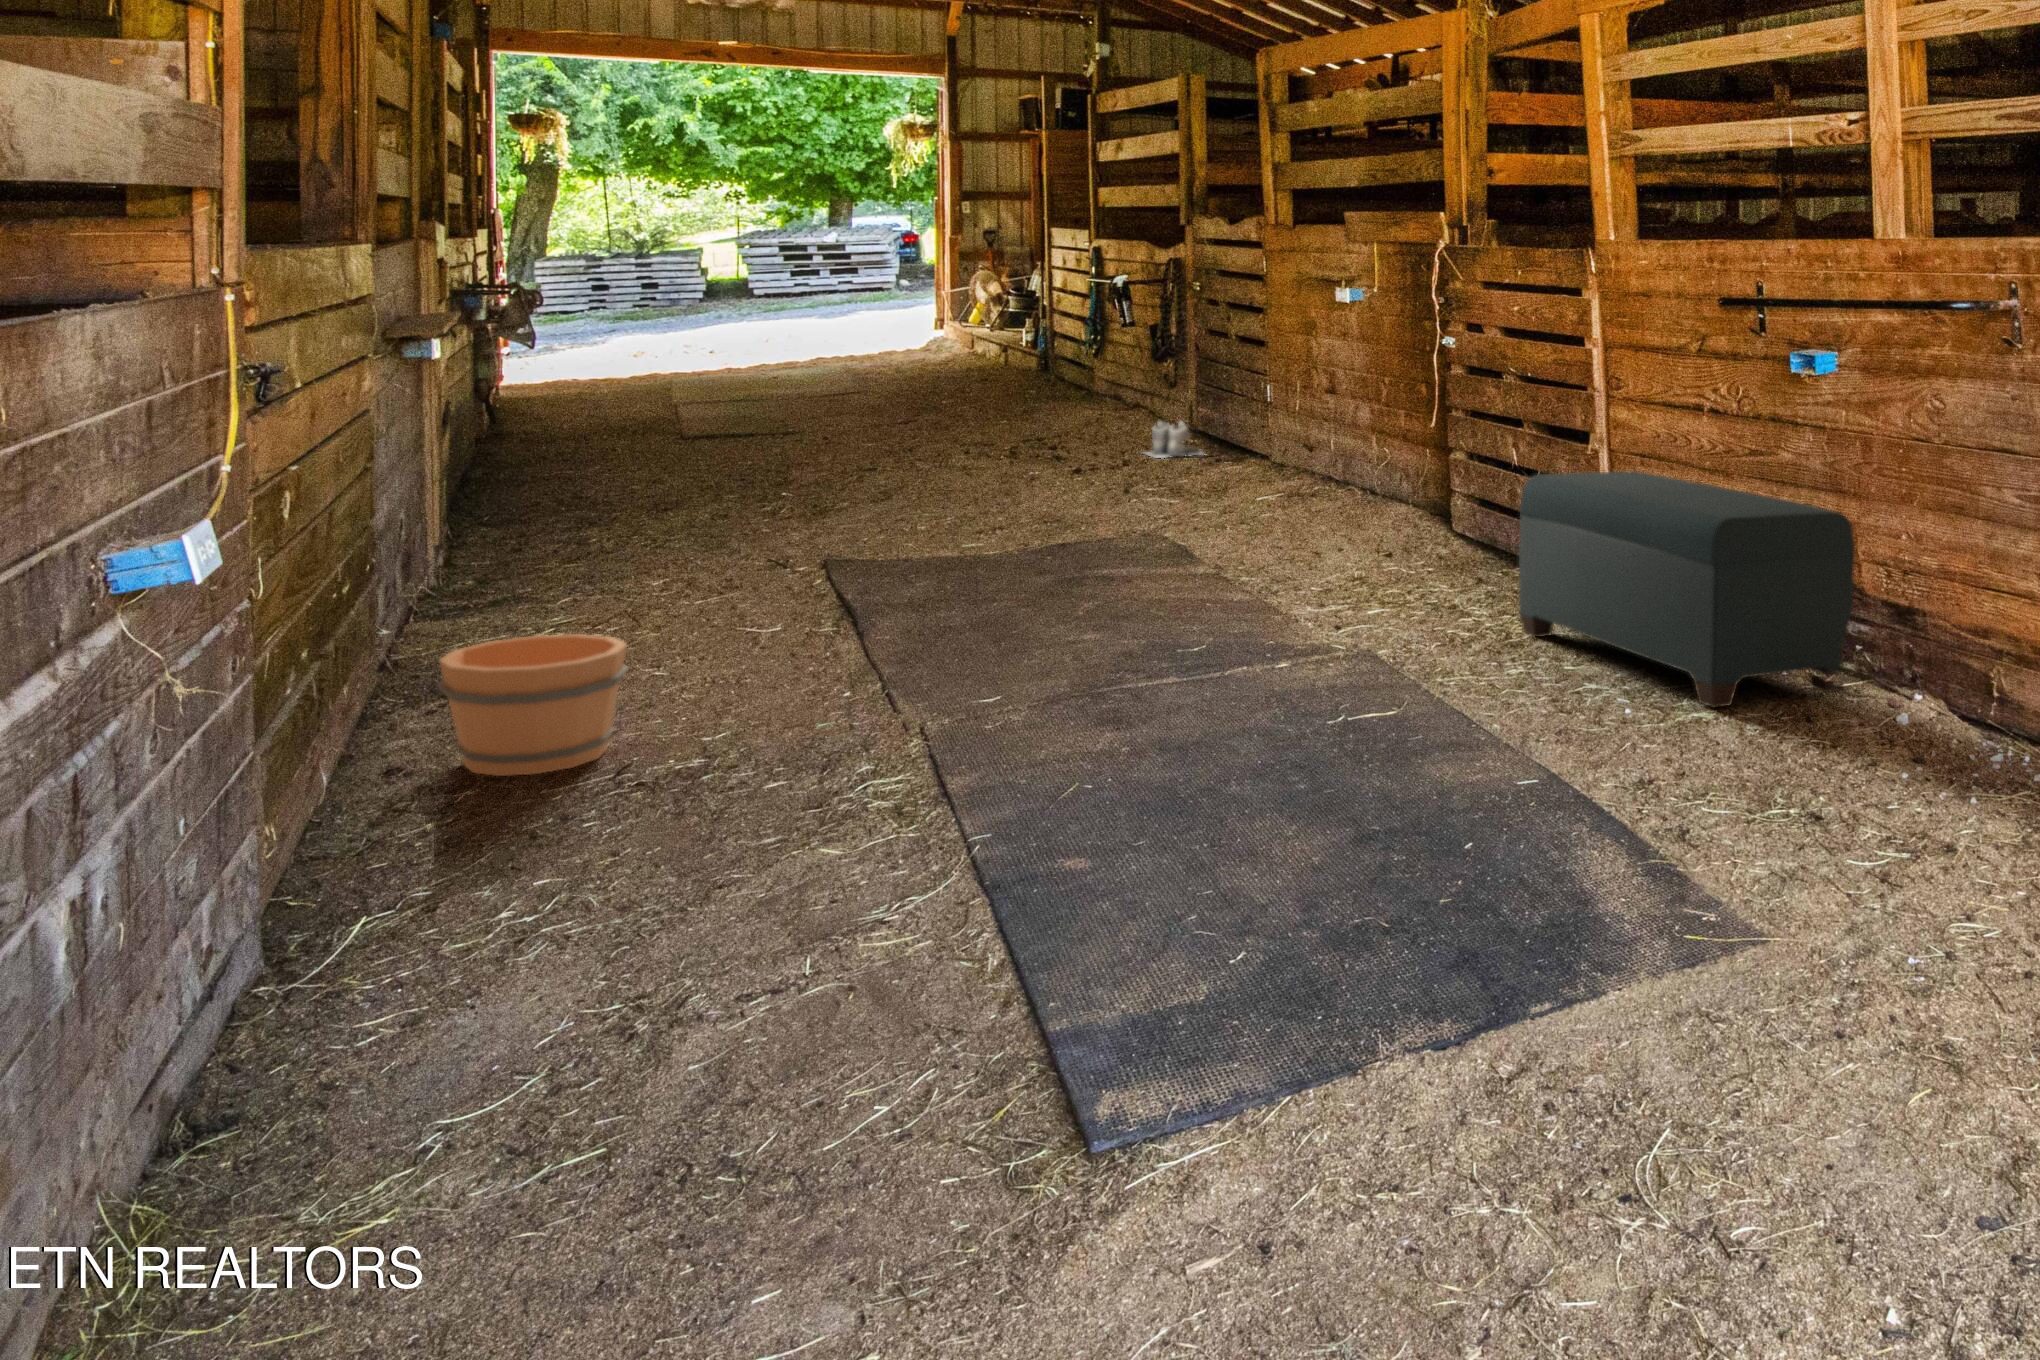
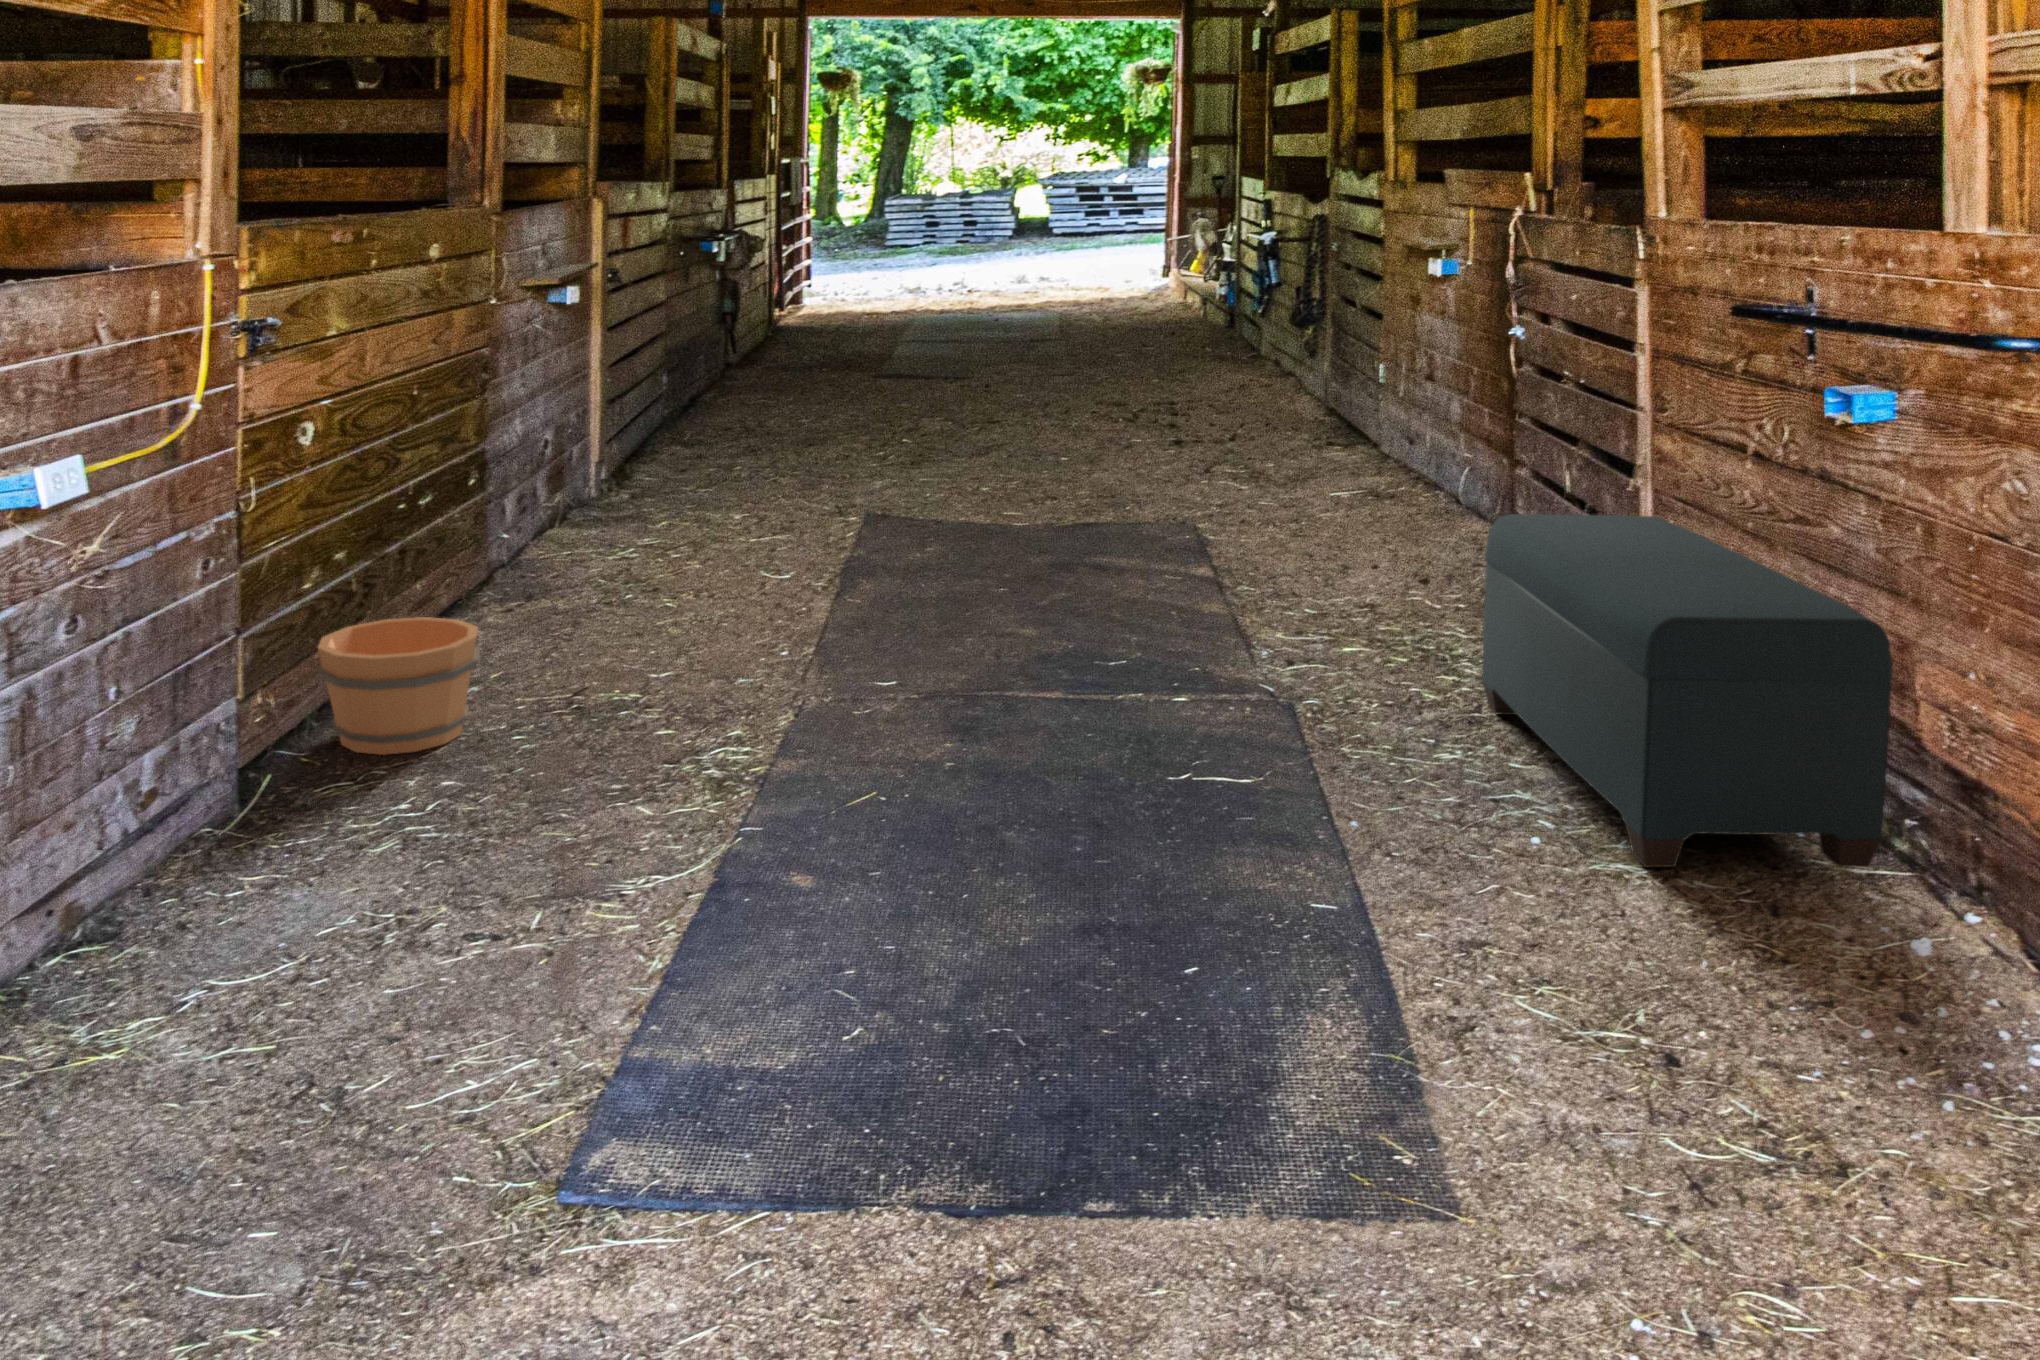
boots: present [1145,421,1203,458] -> none [1262,386,1340,425]

